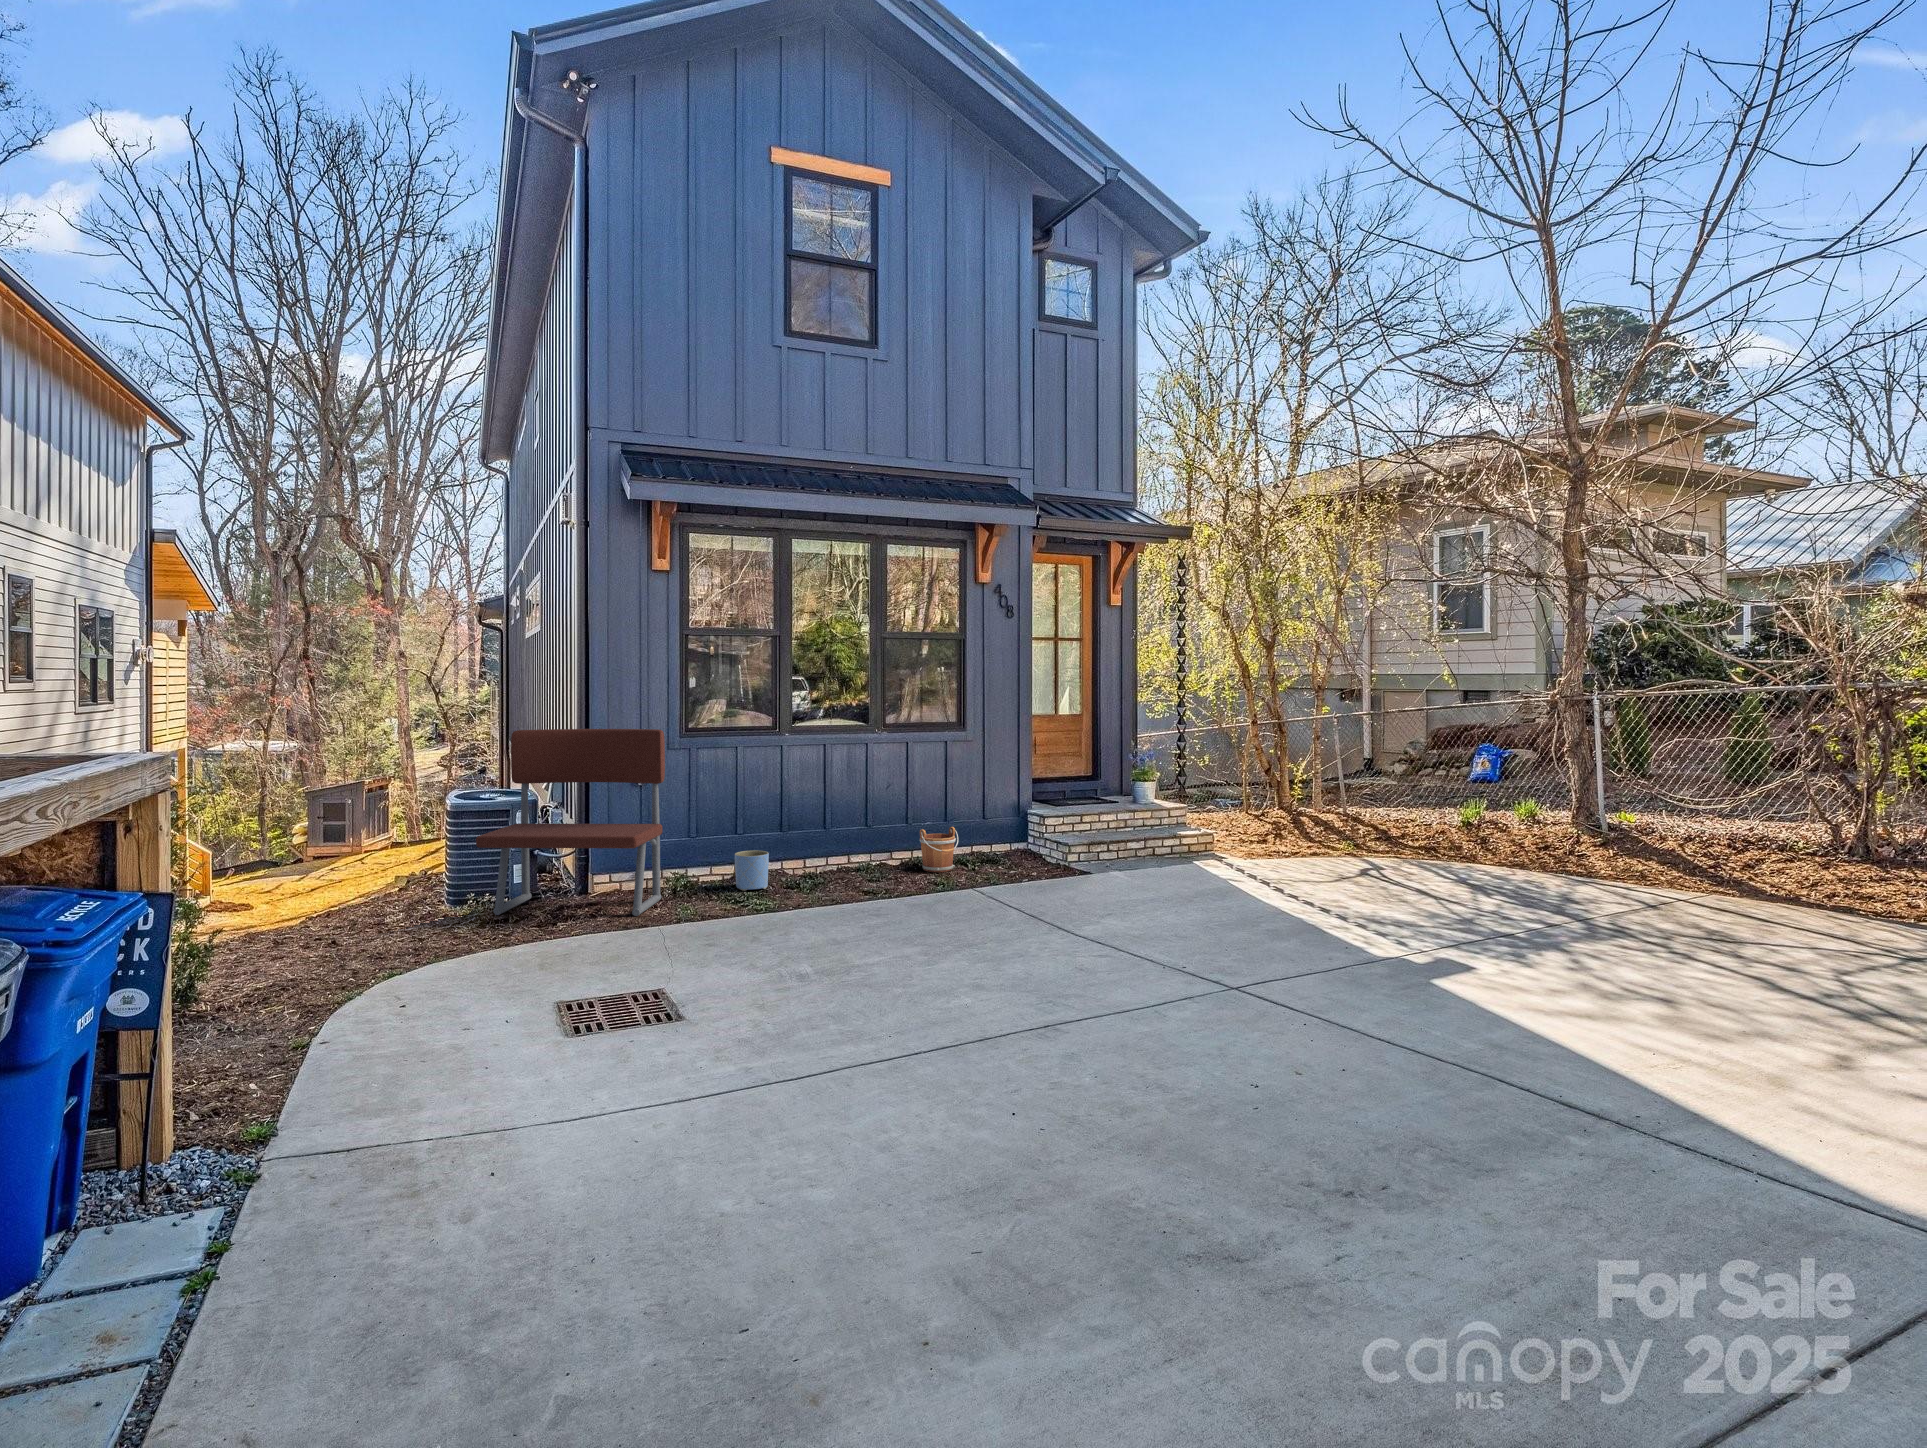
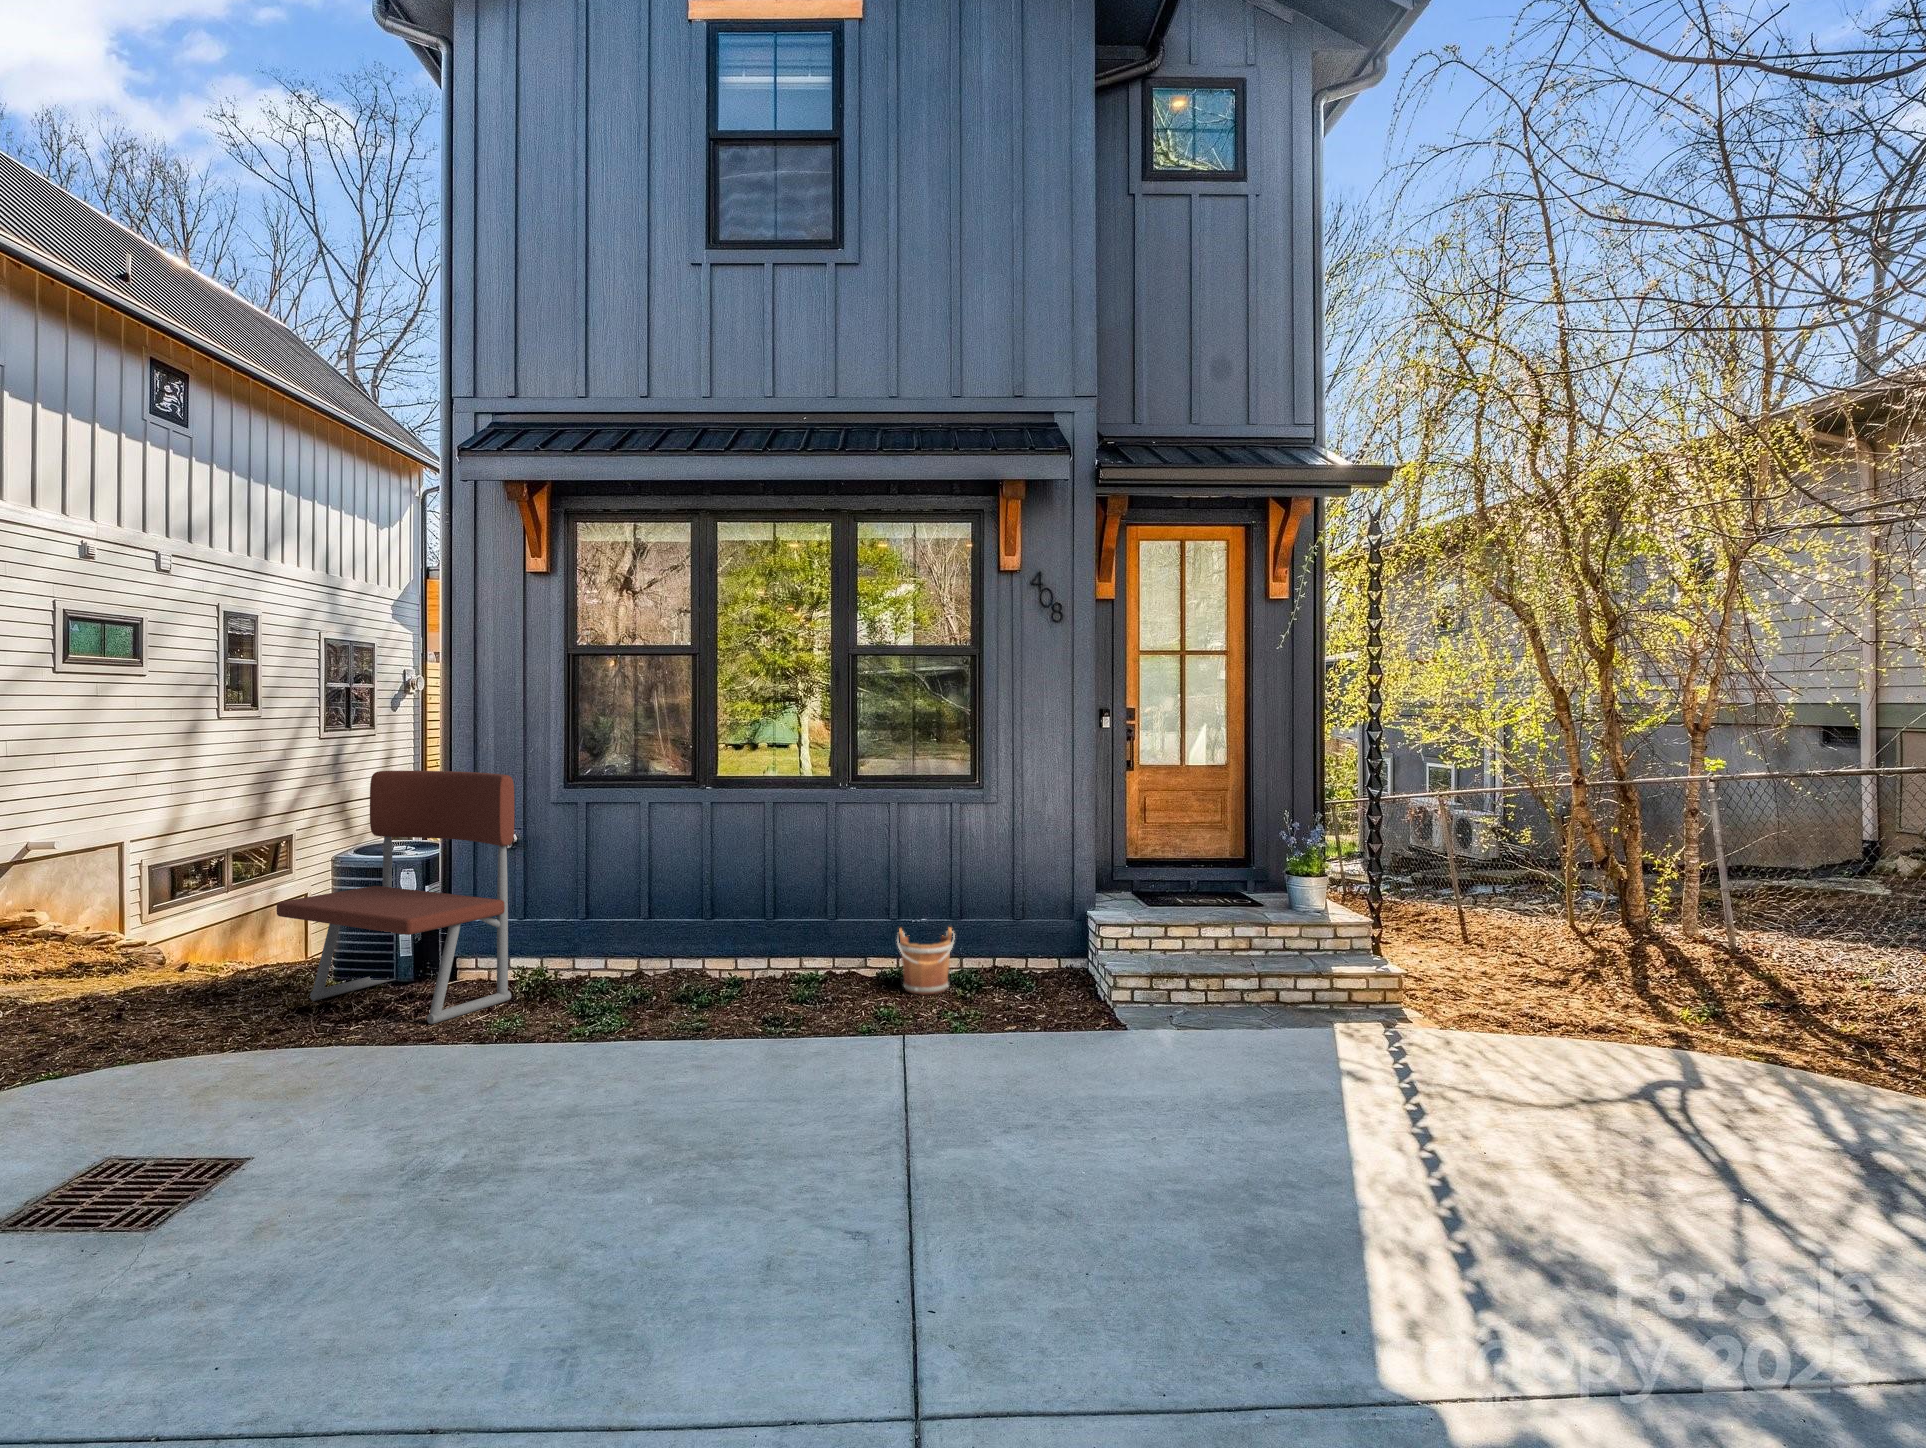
planter: present [735,850,769,891] -> none [621,941,668,997]

